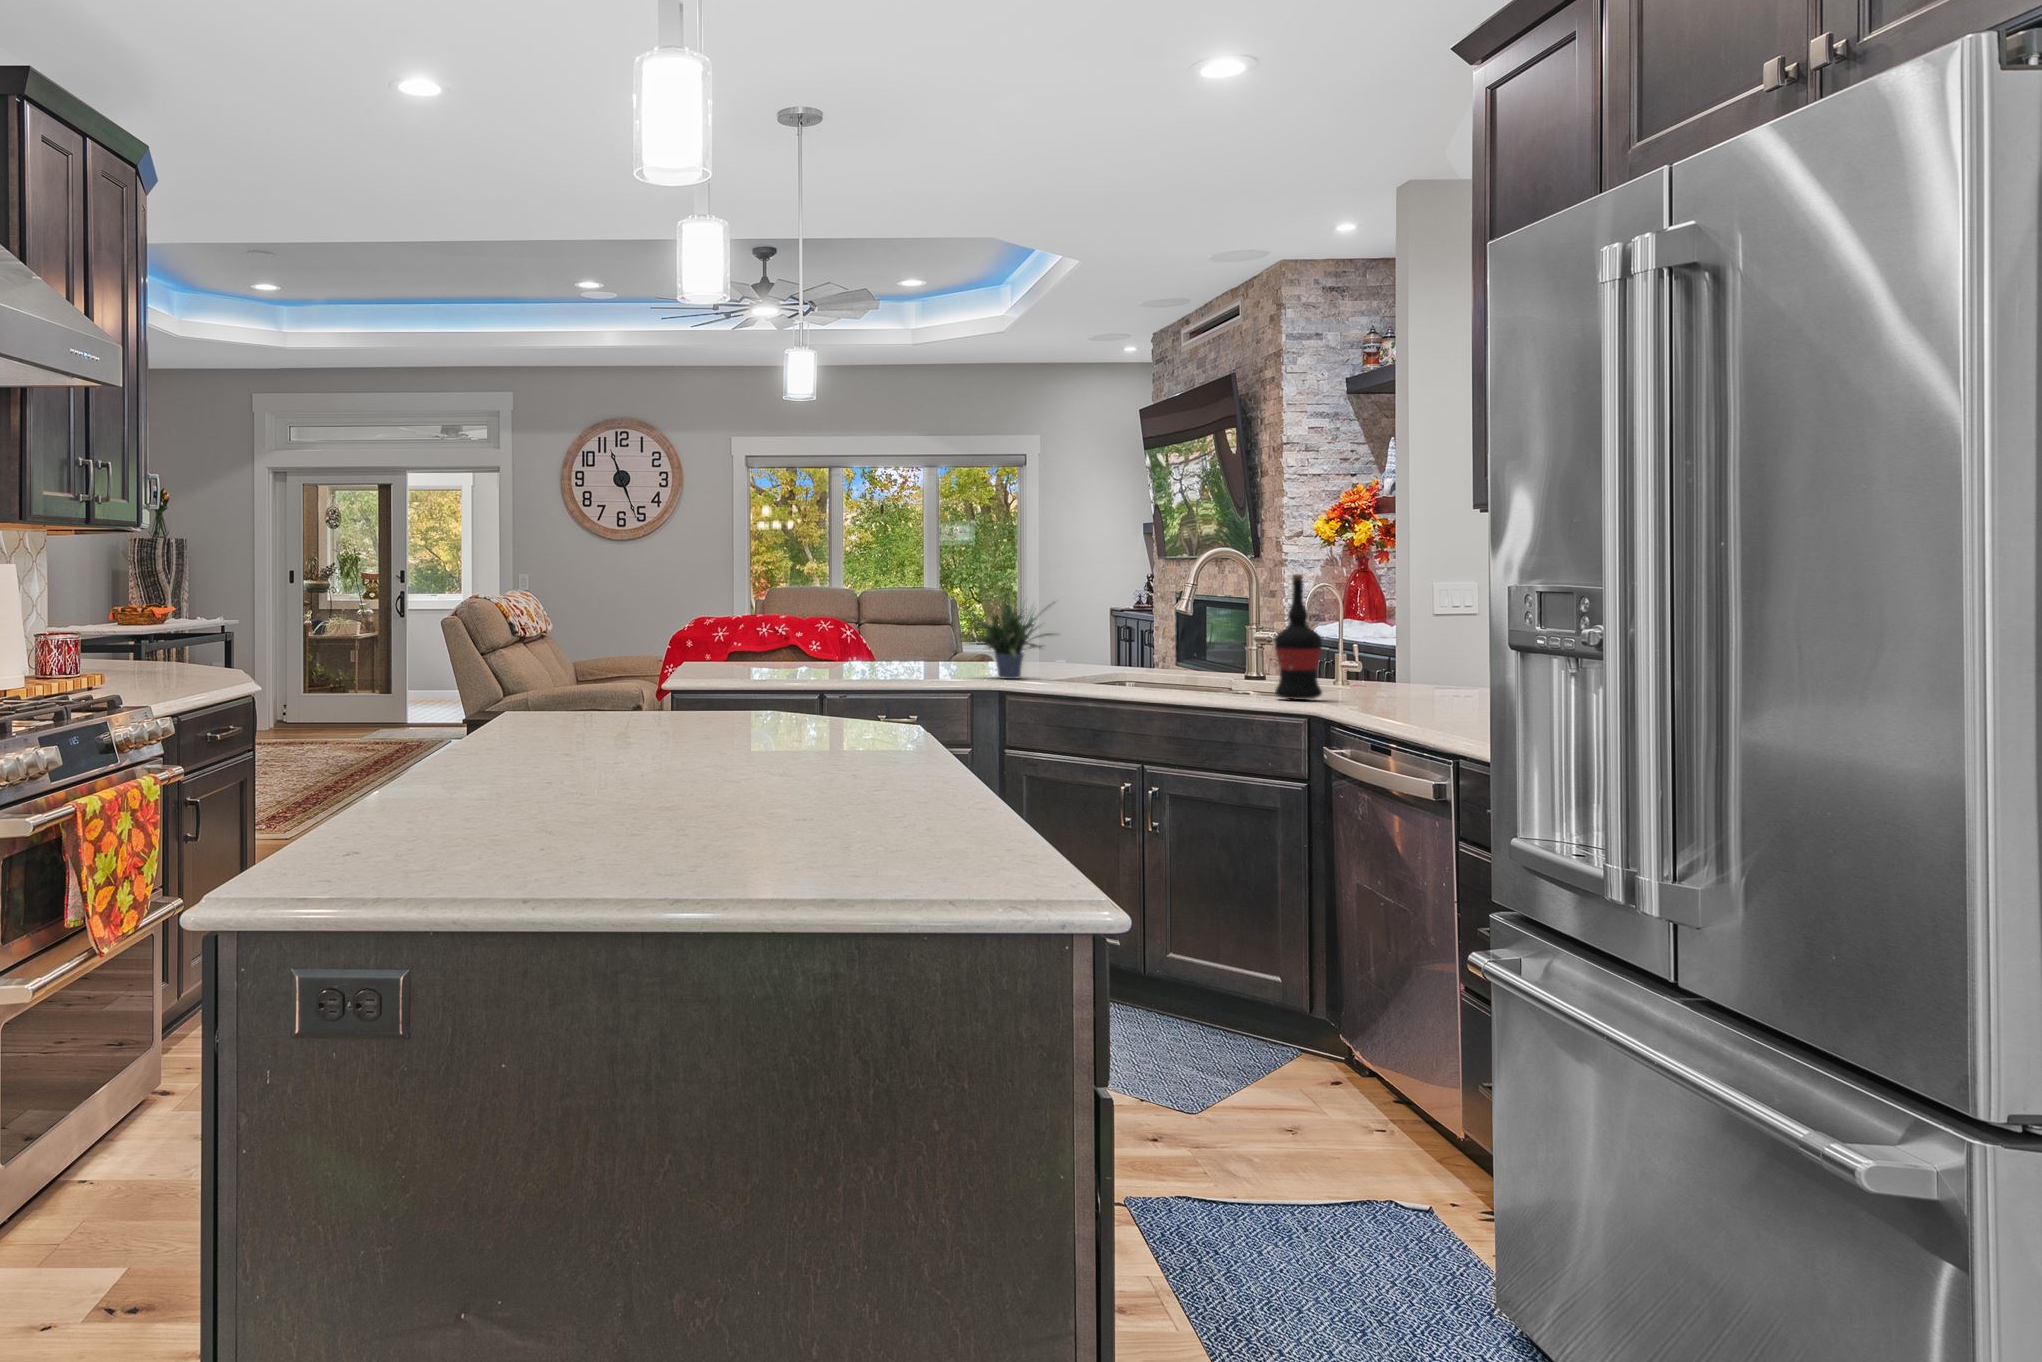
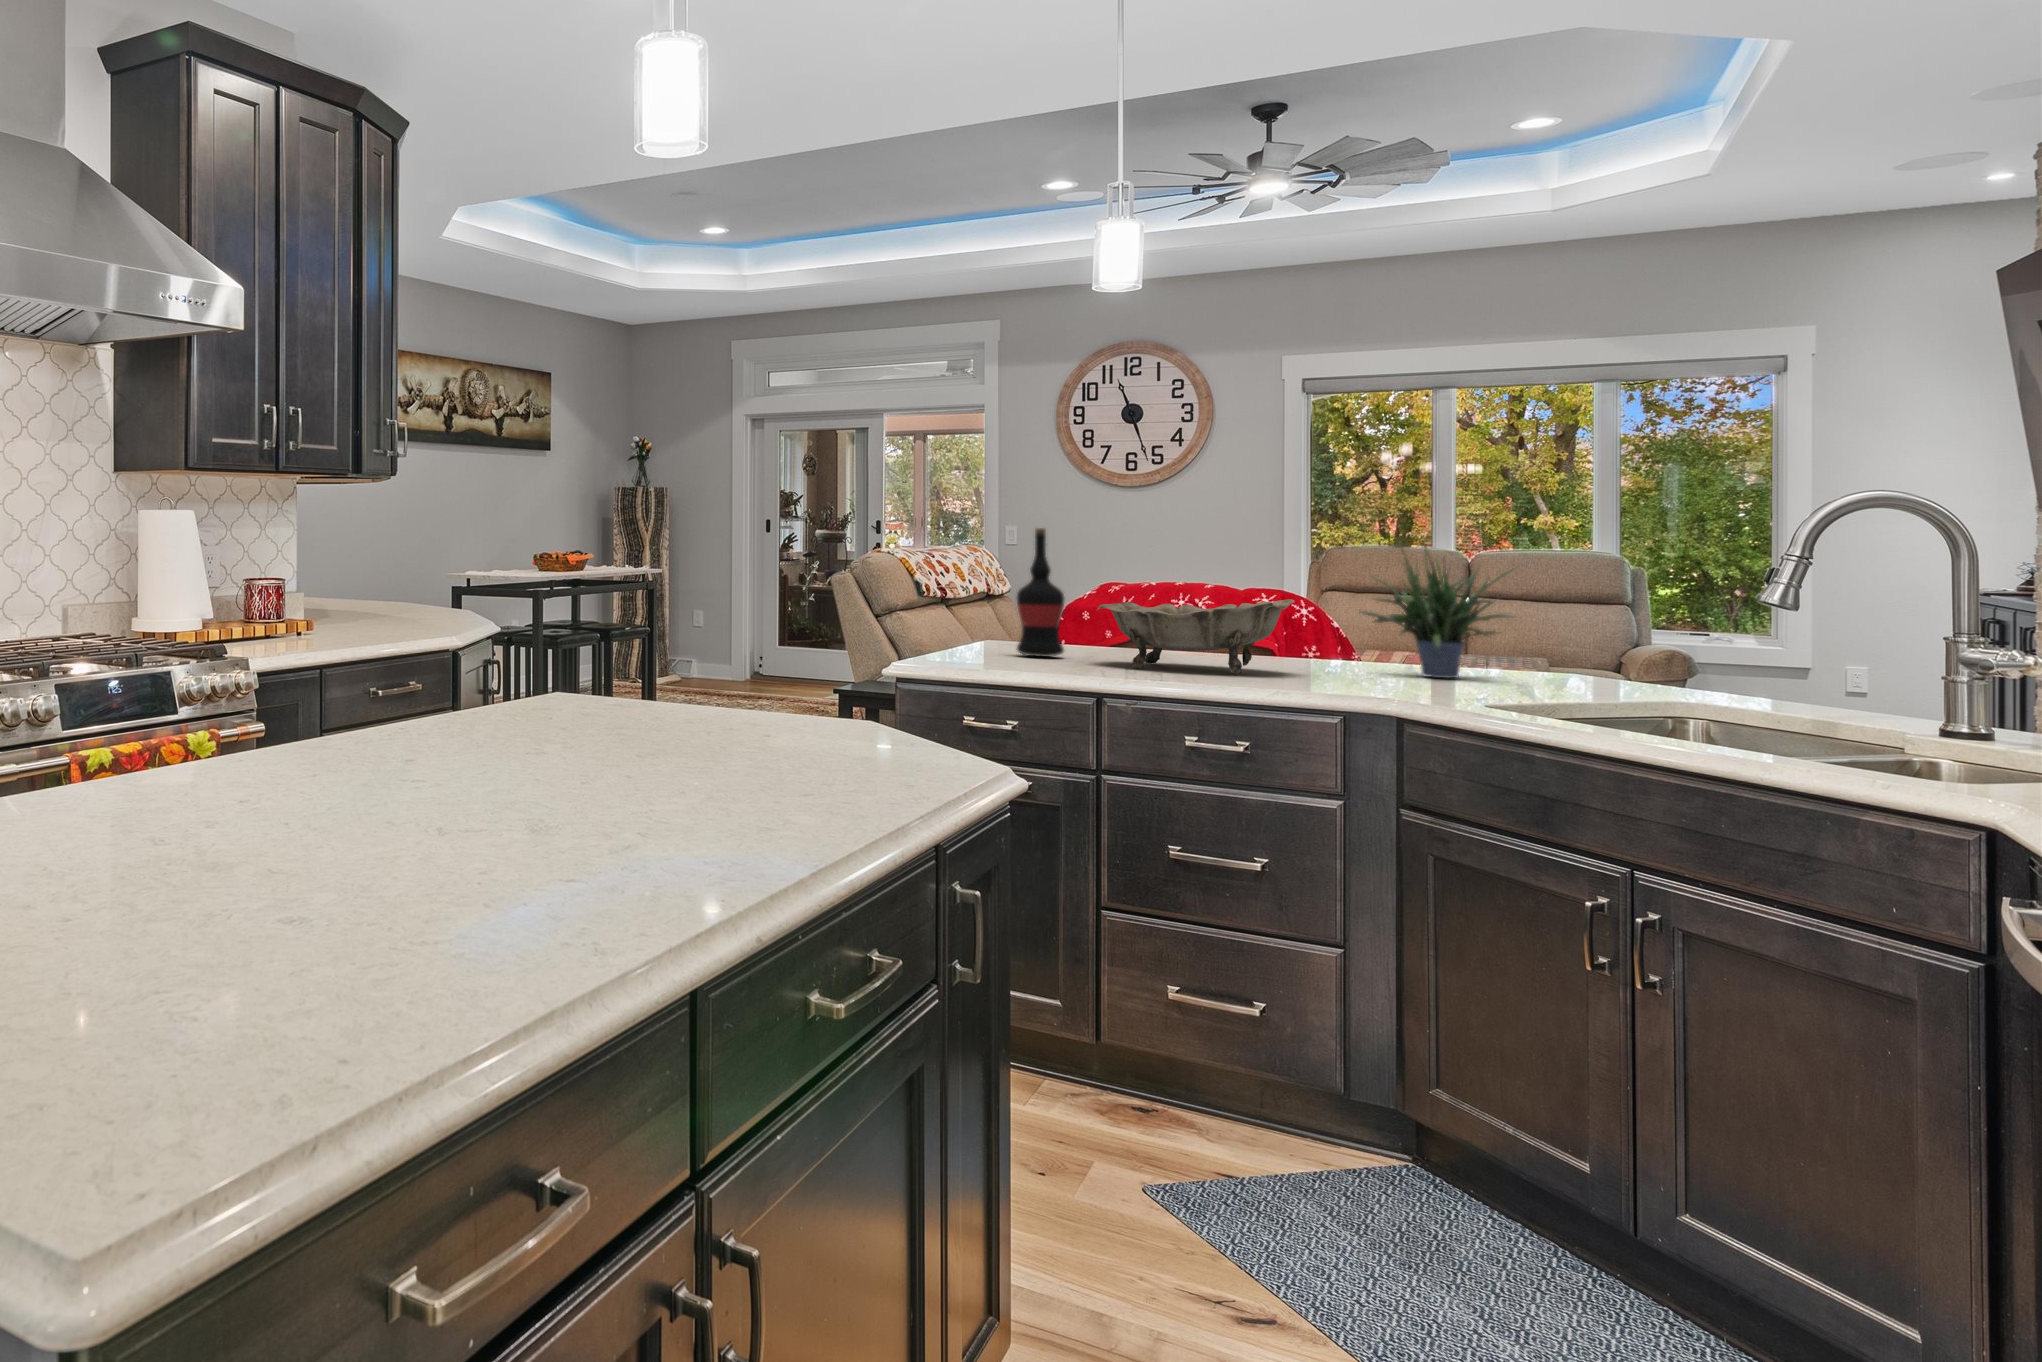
wine bottle: present [1275,574,1322,700] -> present [1017,528,1064,657]
decorative bowl: none [804,627,936,682] -> present [1097,599,1295,674]

